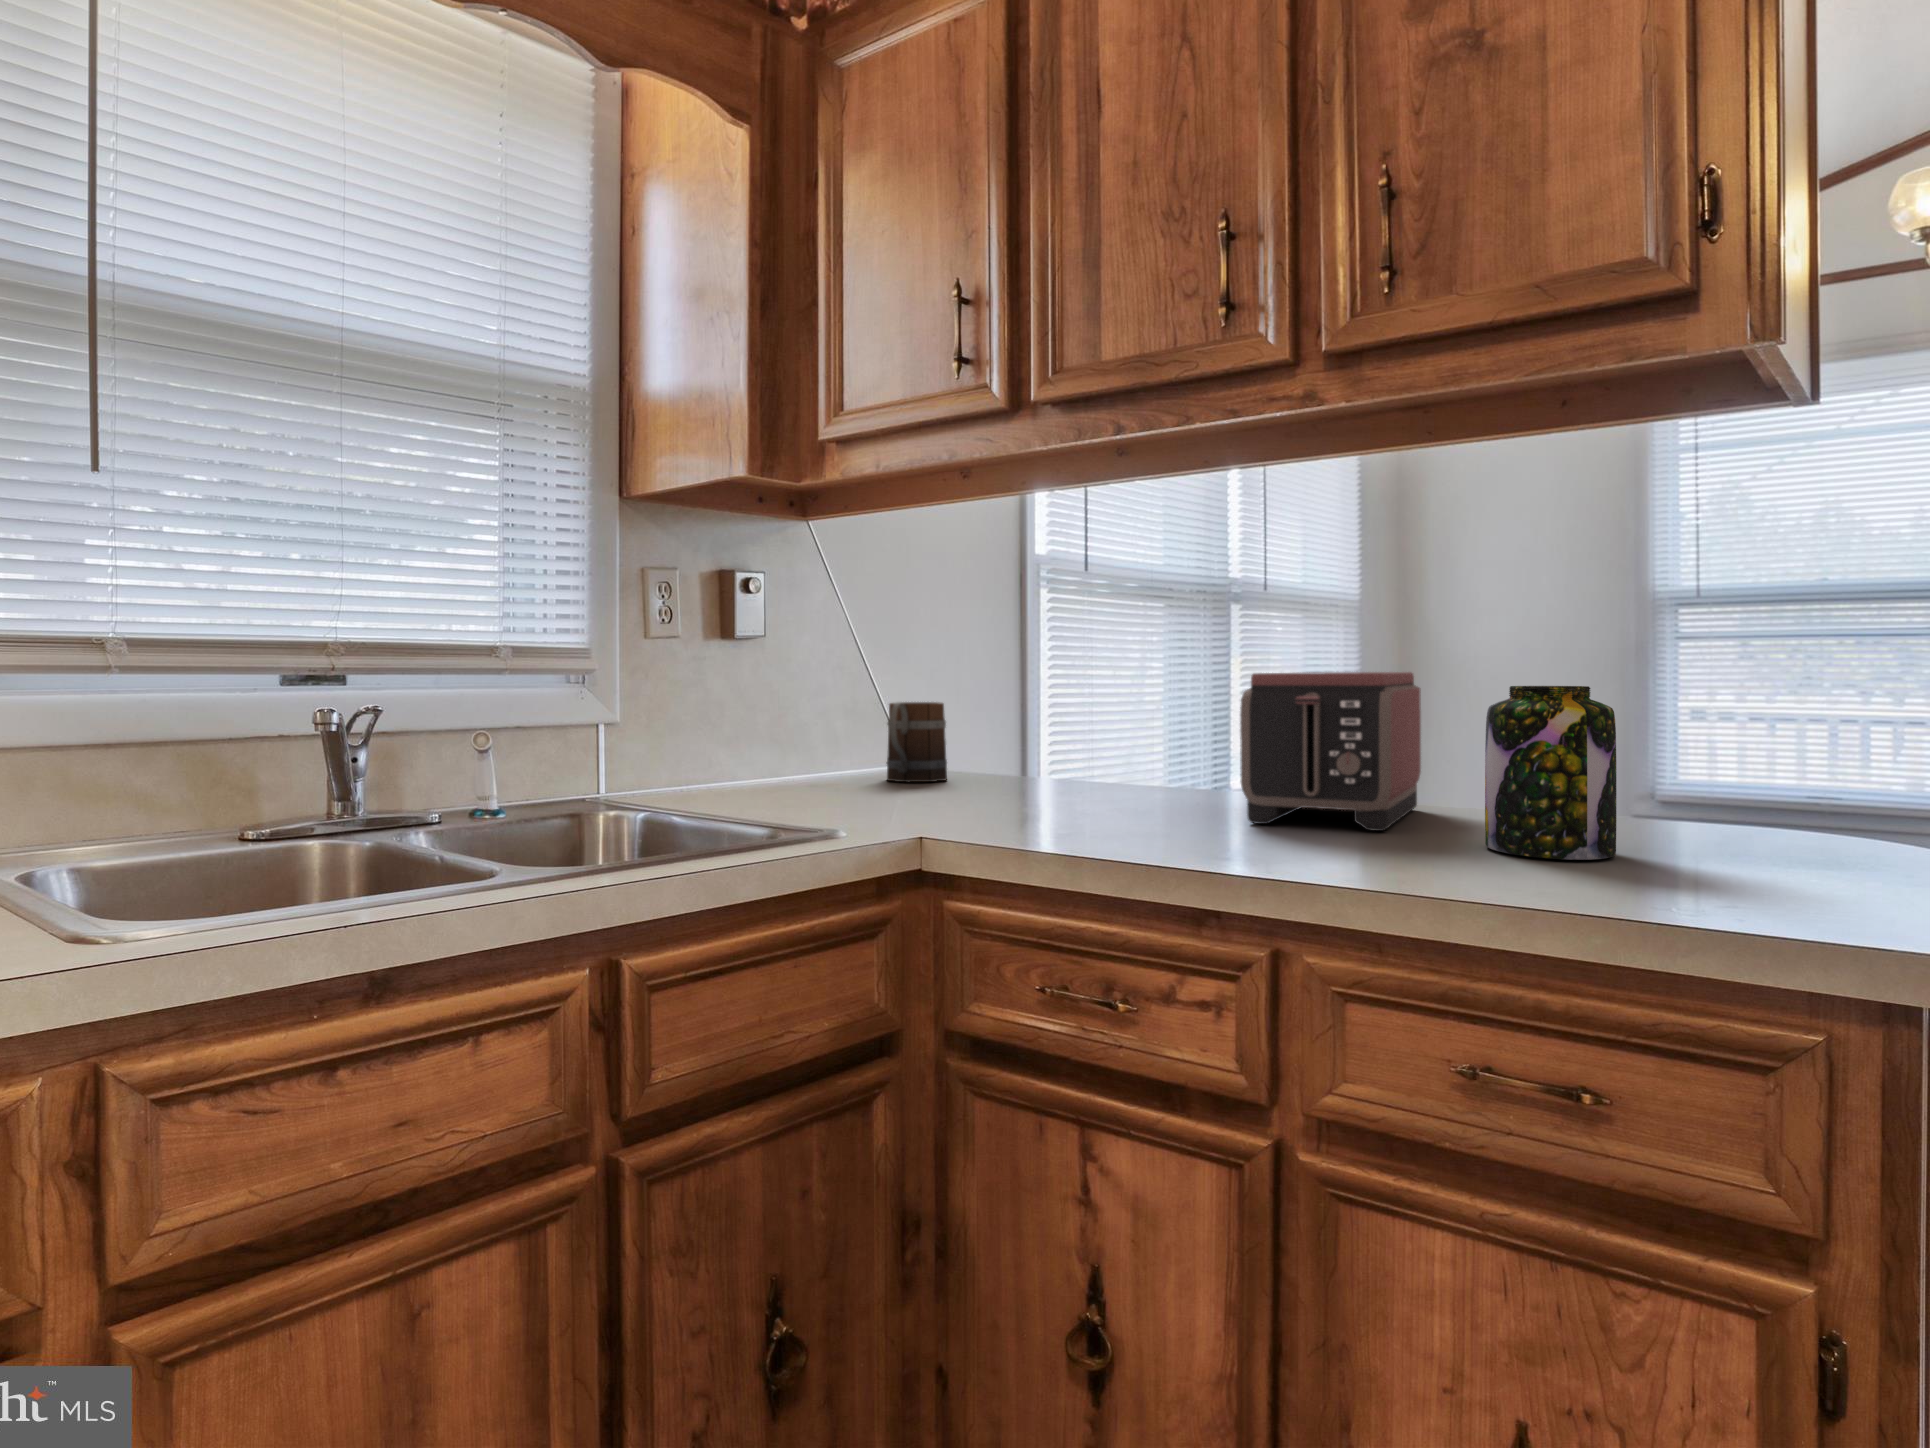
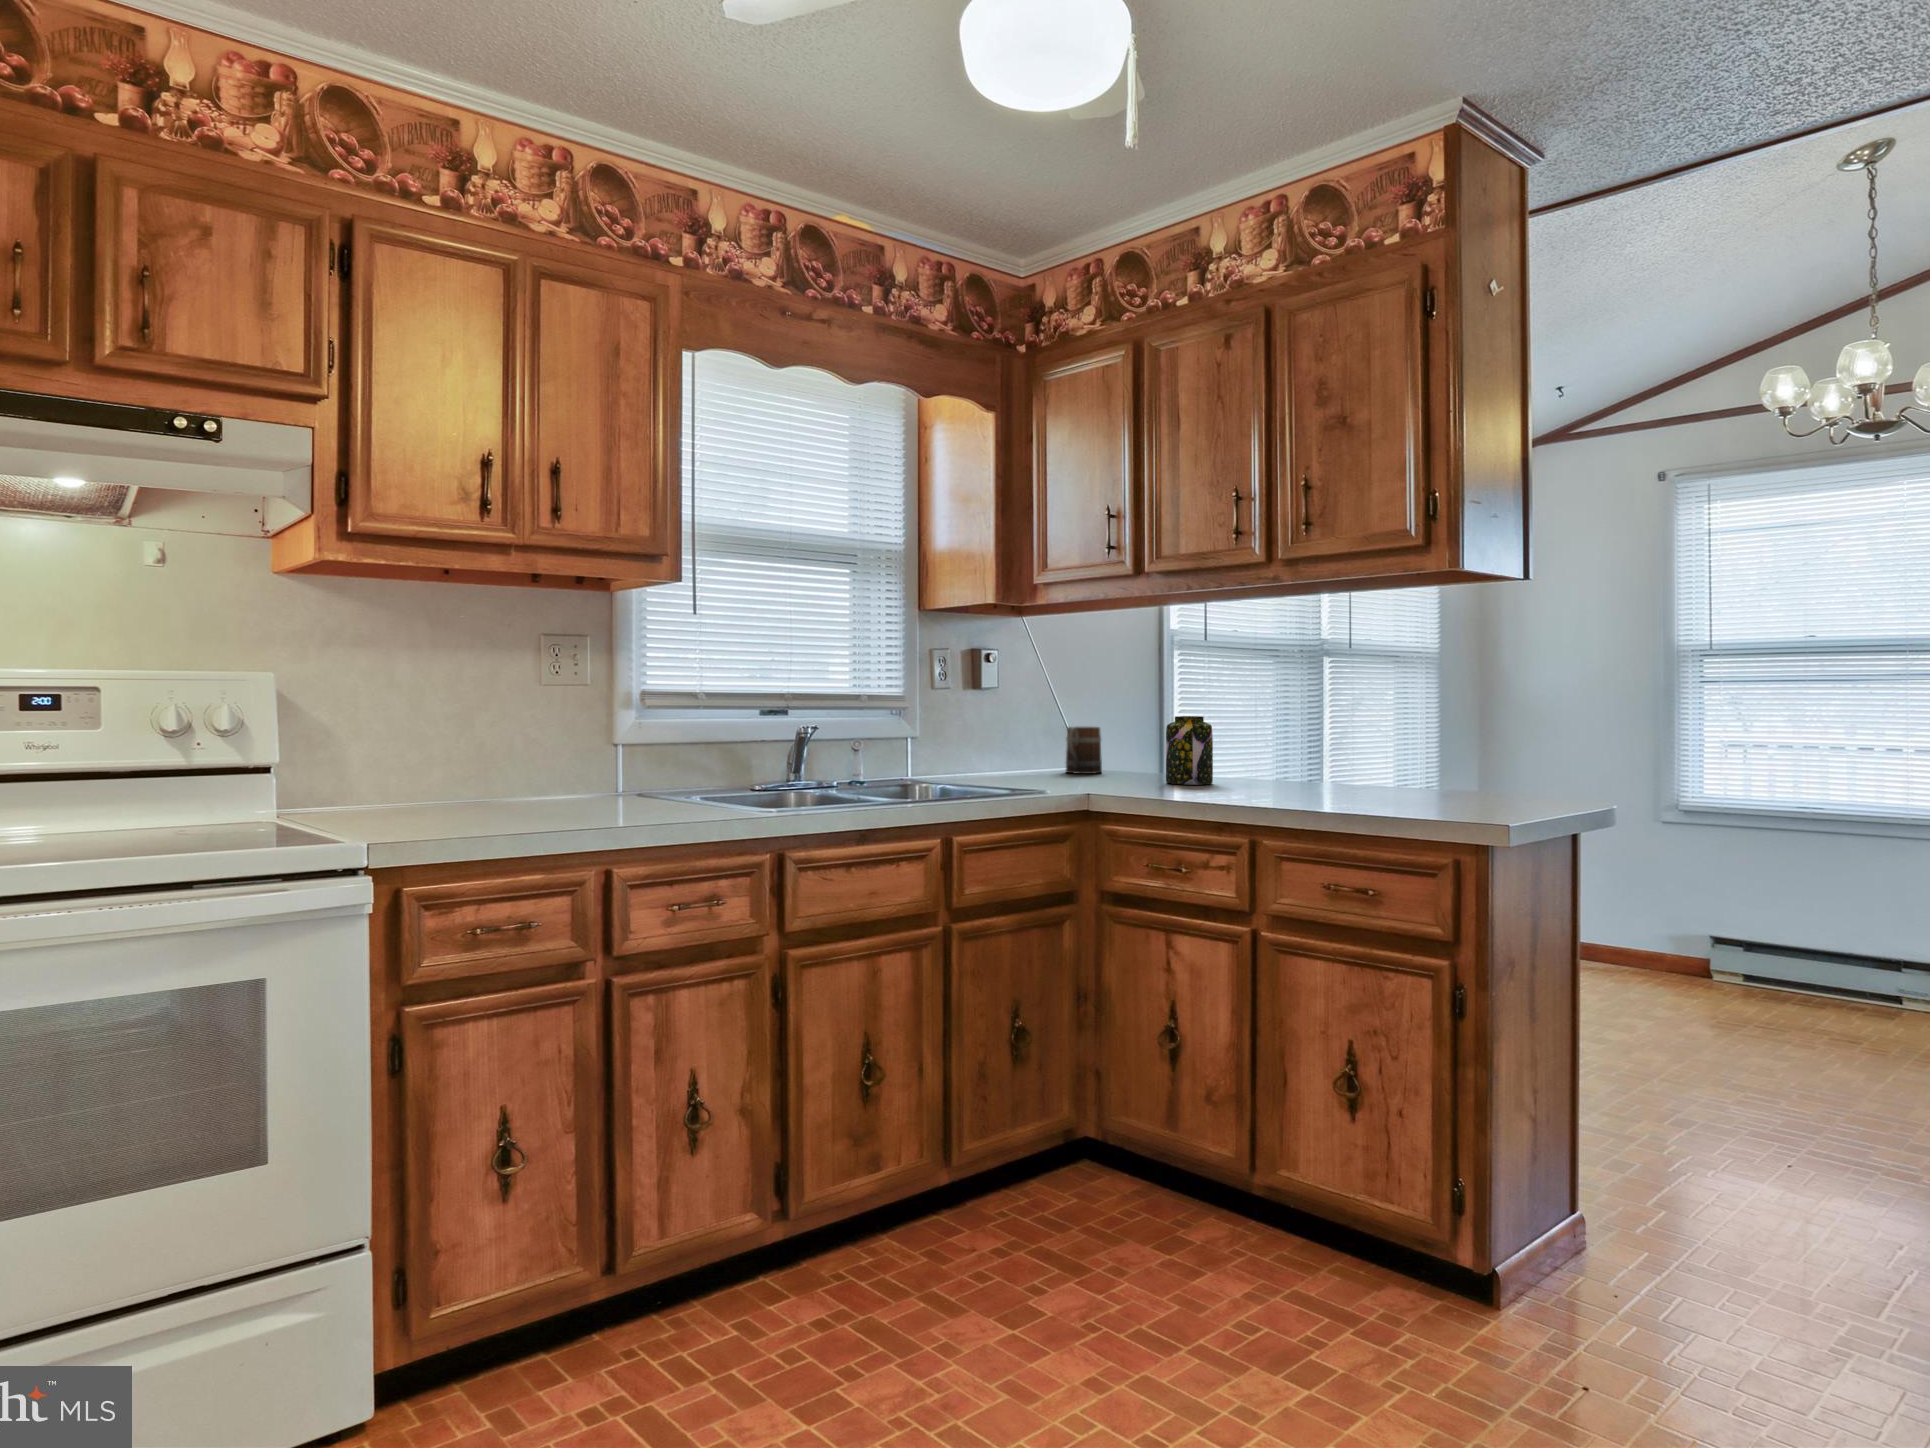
toaster: present [1240,672,1421,831] -> none [1255,713,1363,795]
jar: present [1485,686,1617,860] -> present [1166,716,1213,785]

